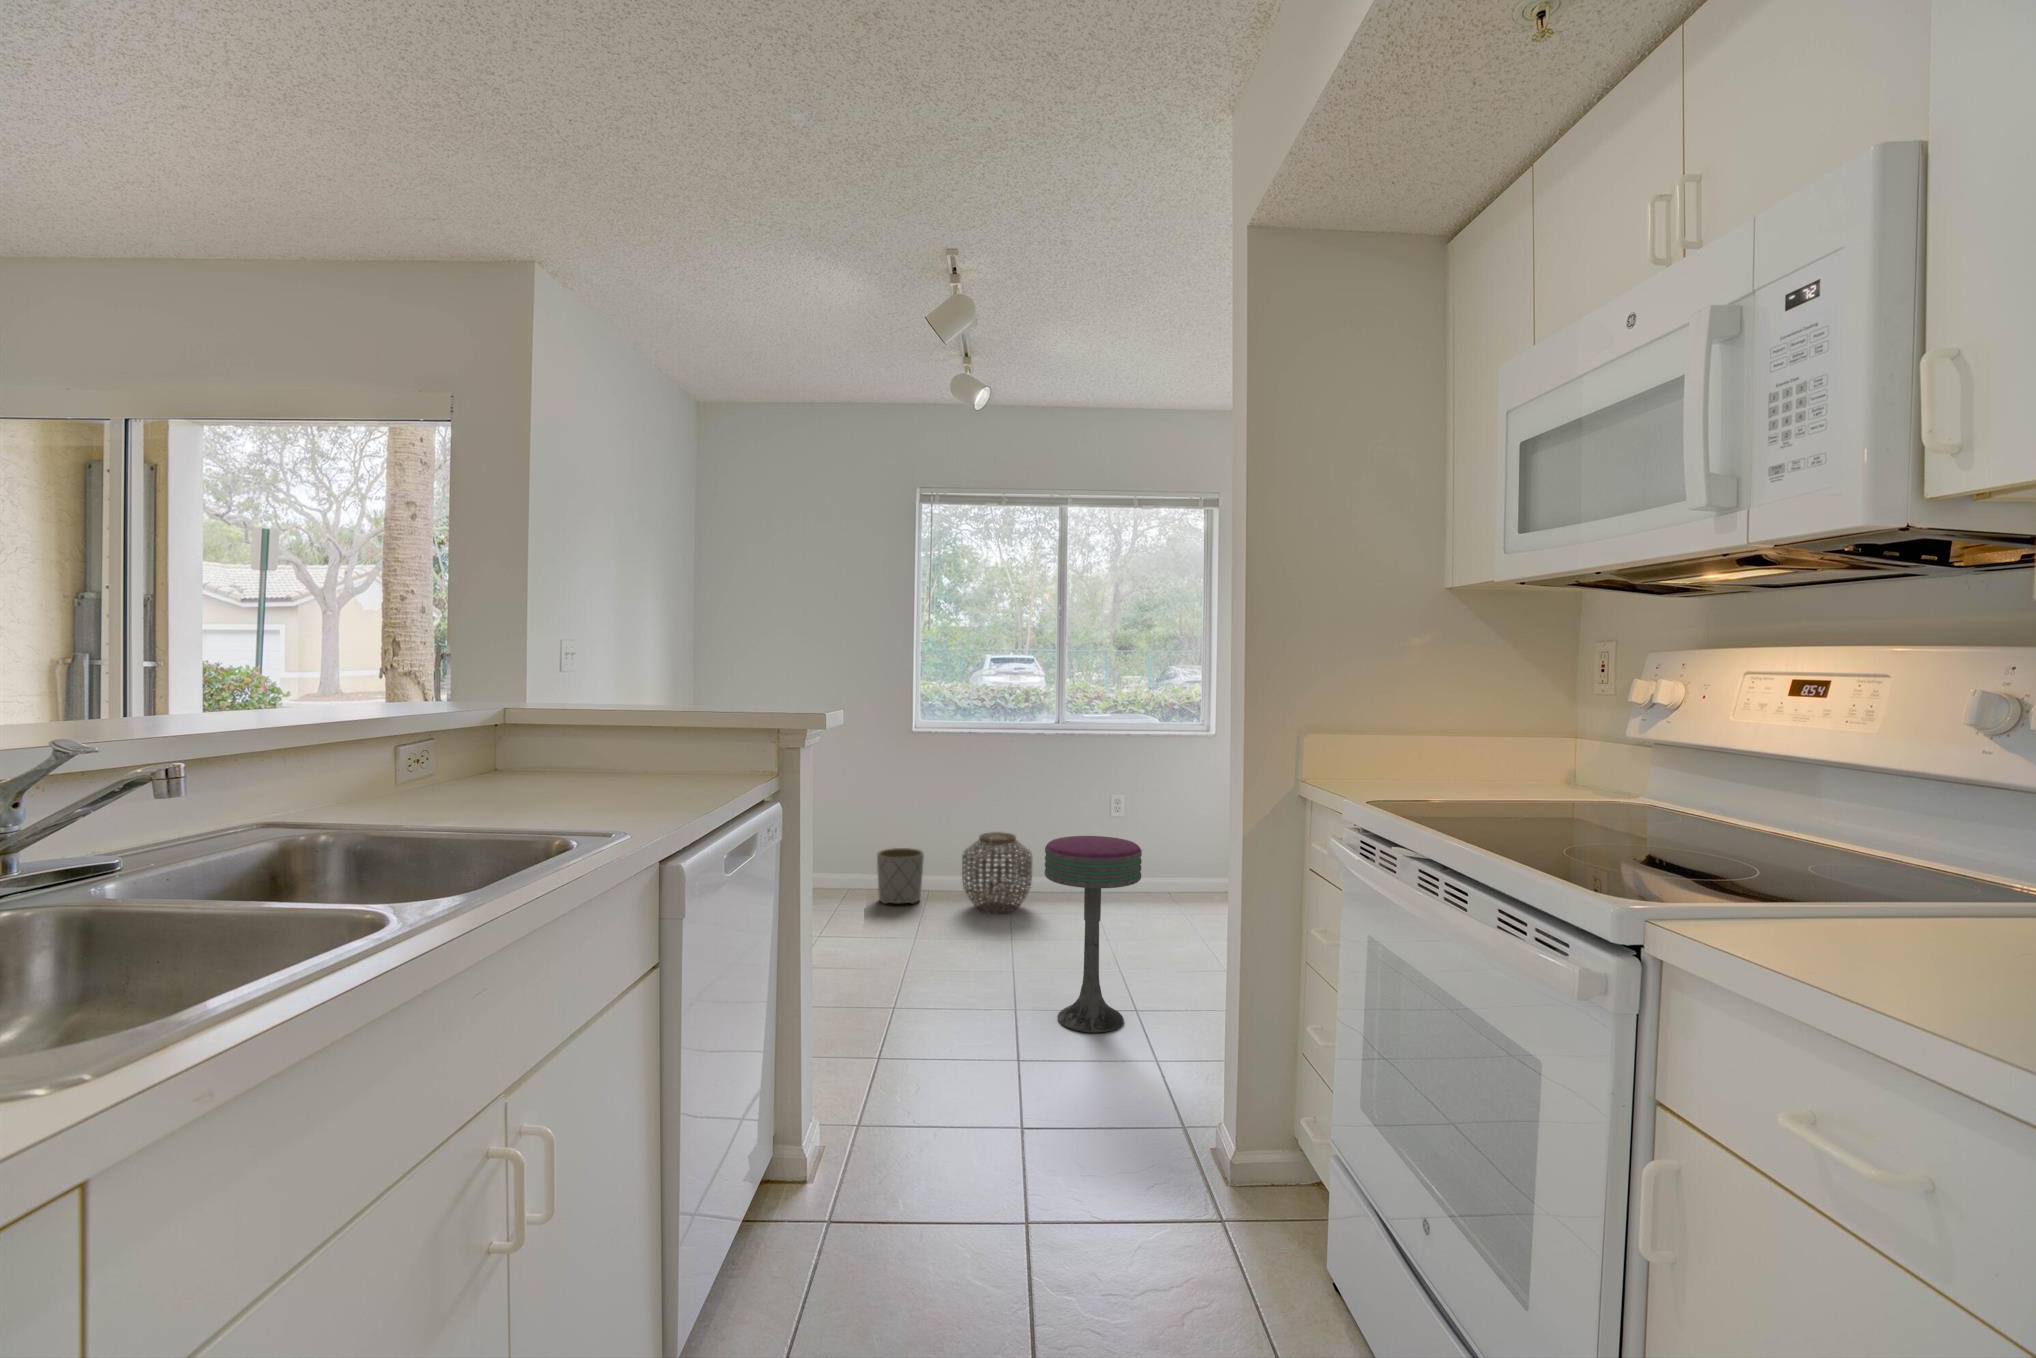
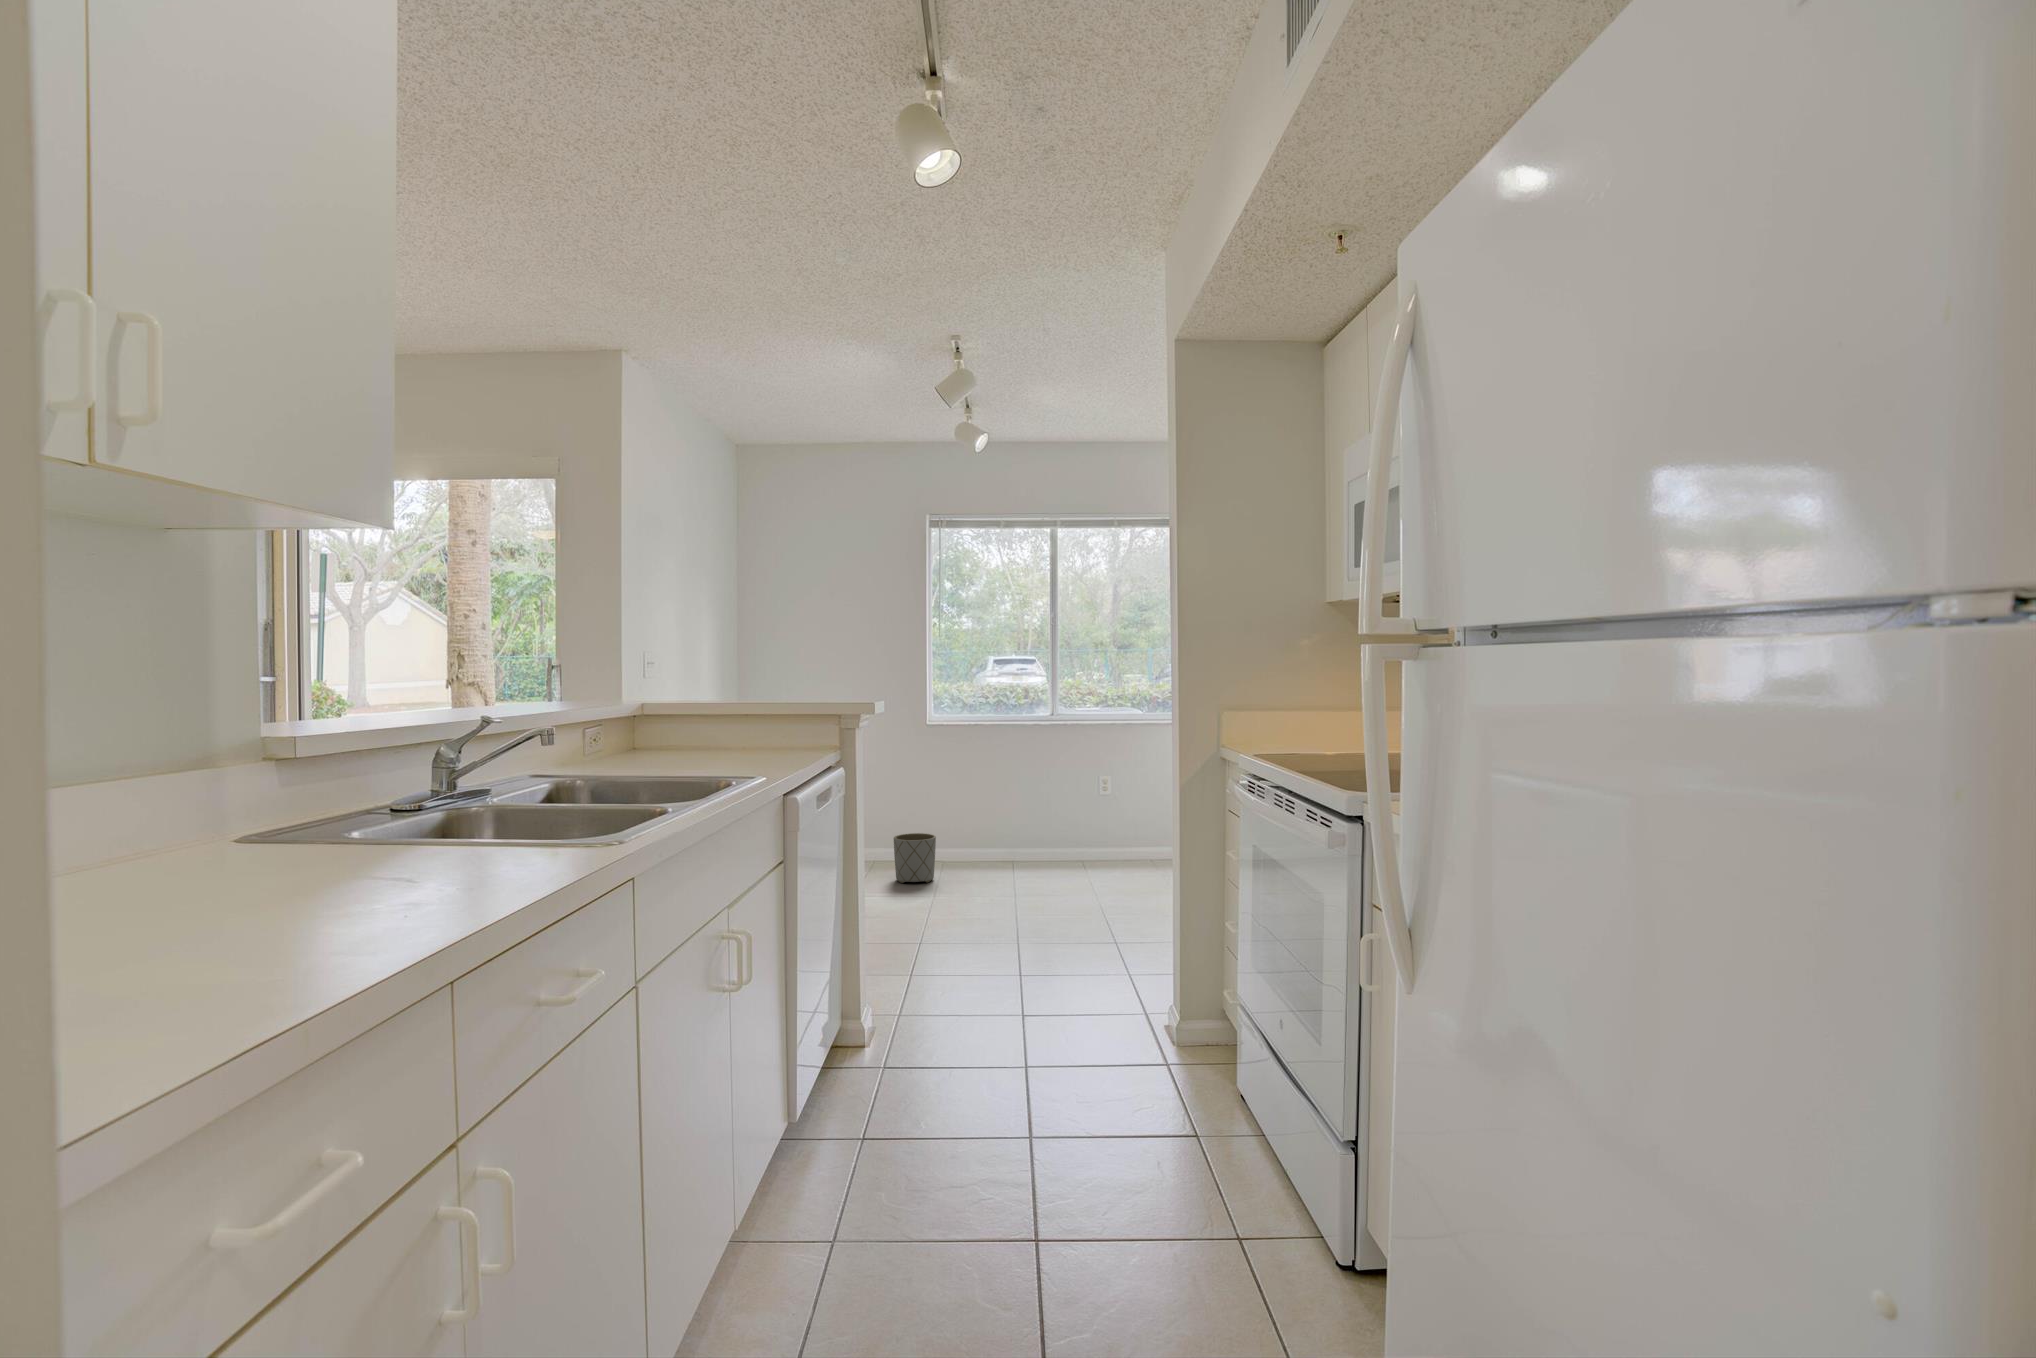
woven basket: present [962,832,1032,913] -> none [971,816,1035,888]
bar stool: present [1045,836,1142,1033] -> none [1042,807,1123,966]

